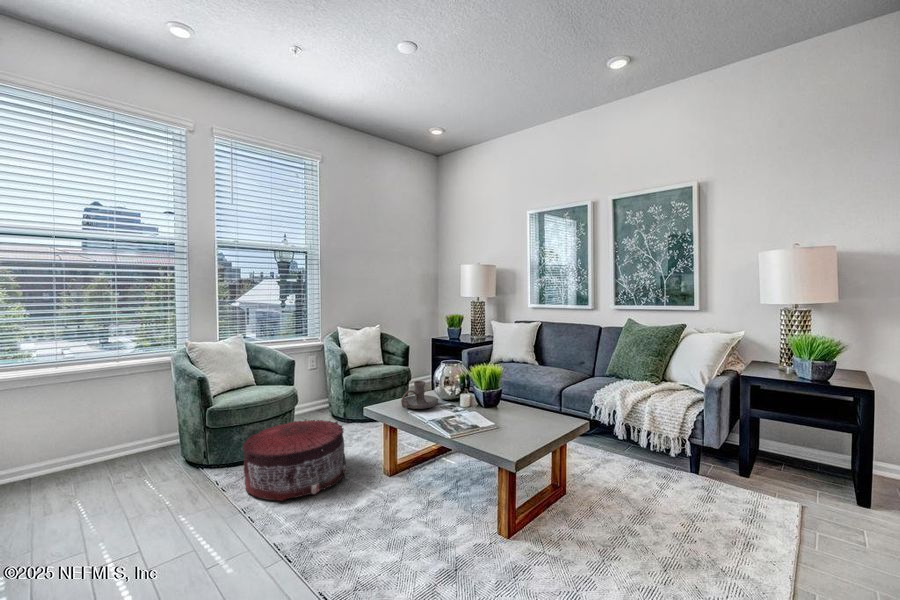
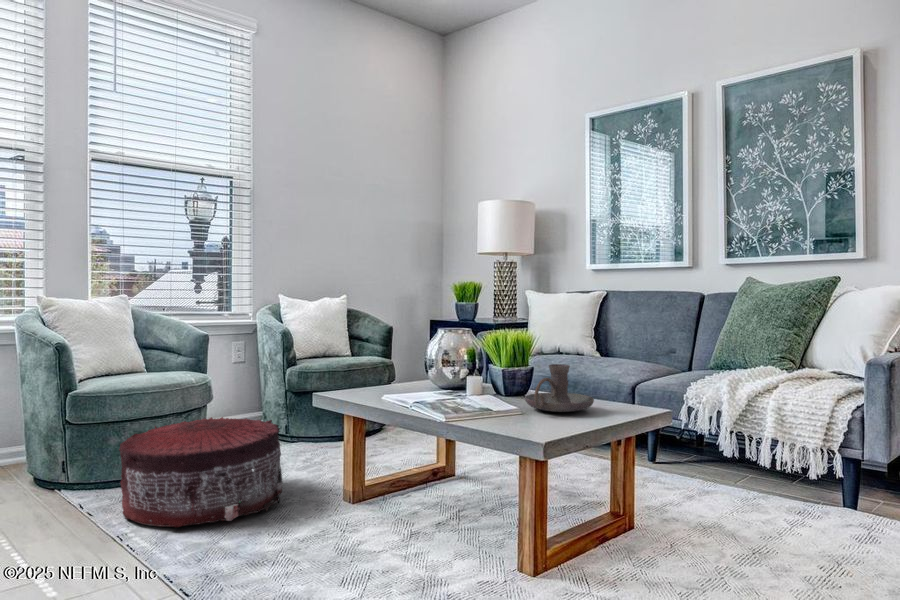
candle holder: present [401,381,438,409] -> present [525,364,594,412]

